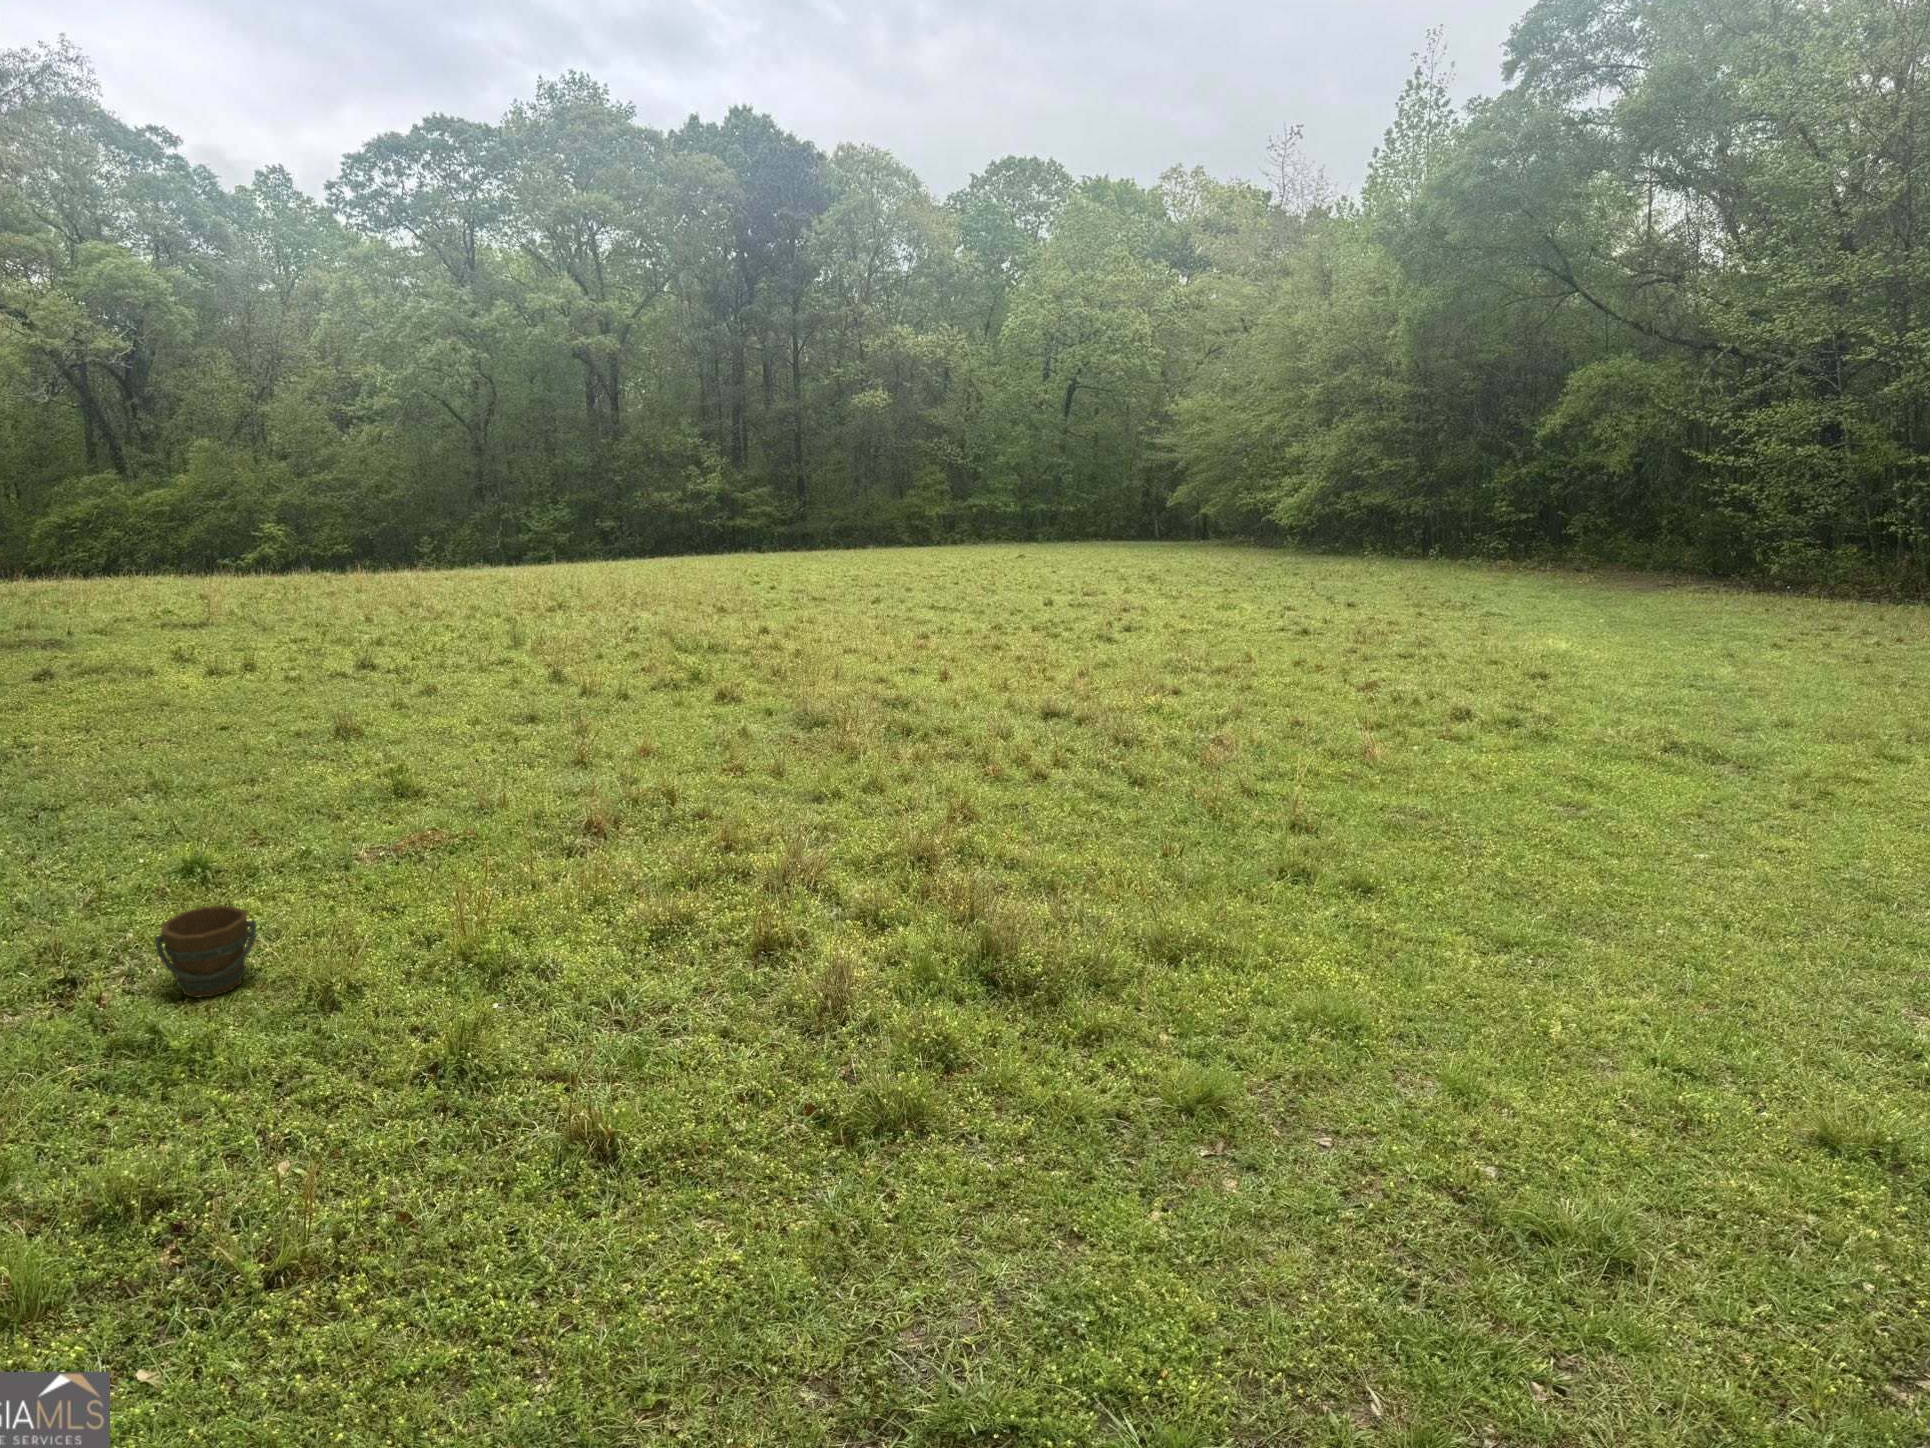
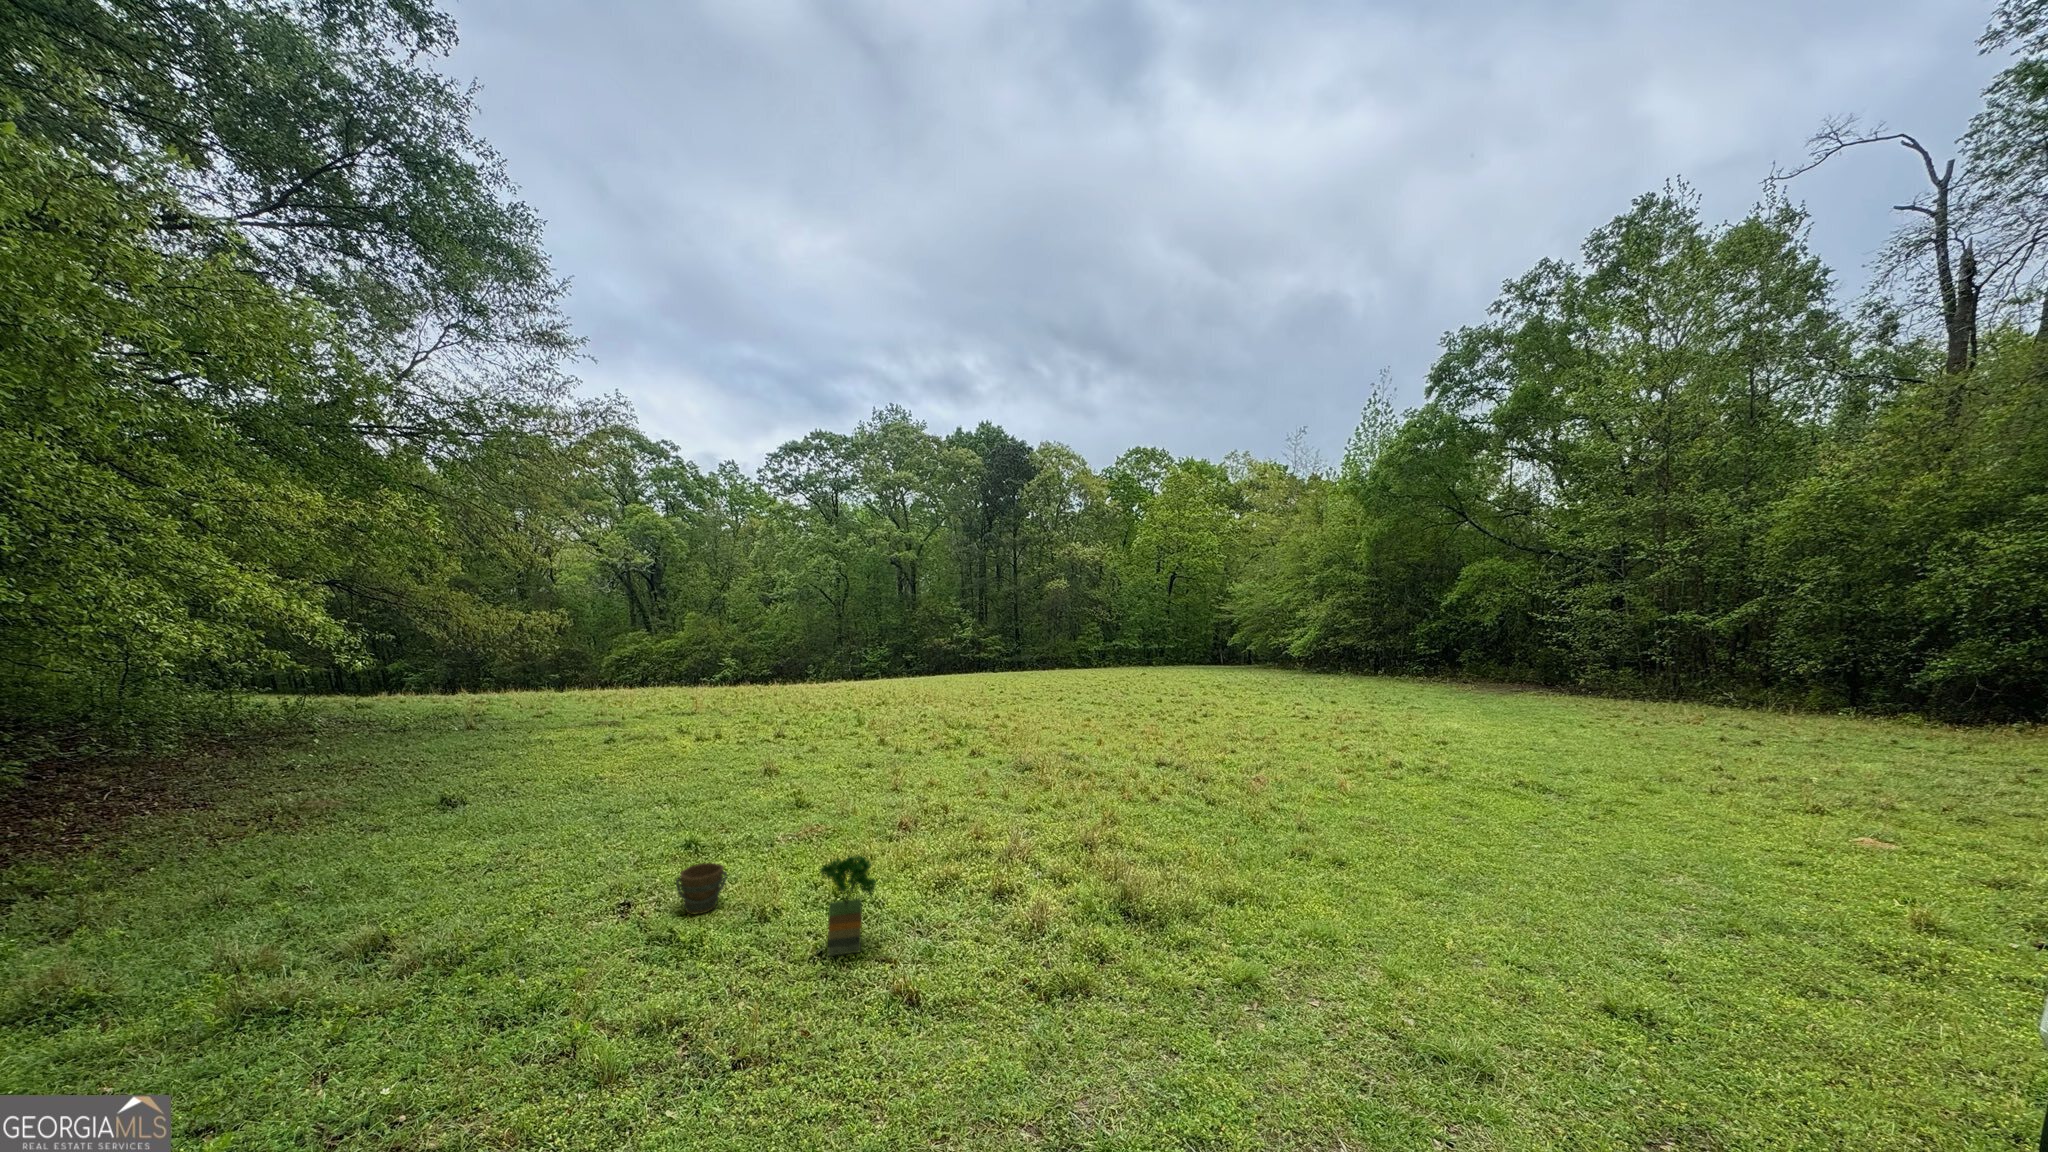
potted tree: none [420,895,541,1074] -> present [820,856,877,956]

